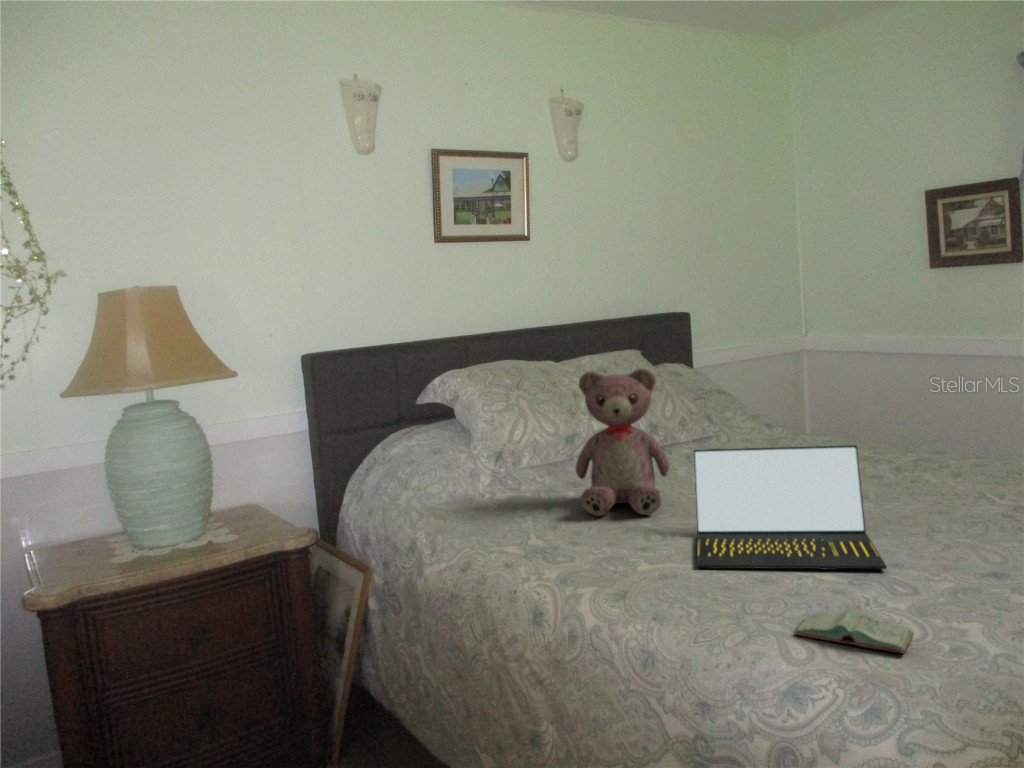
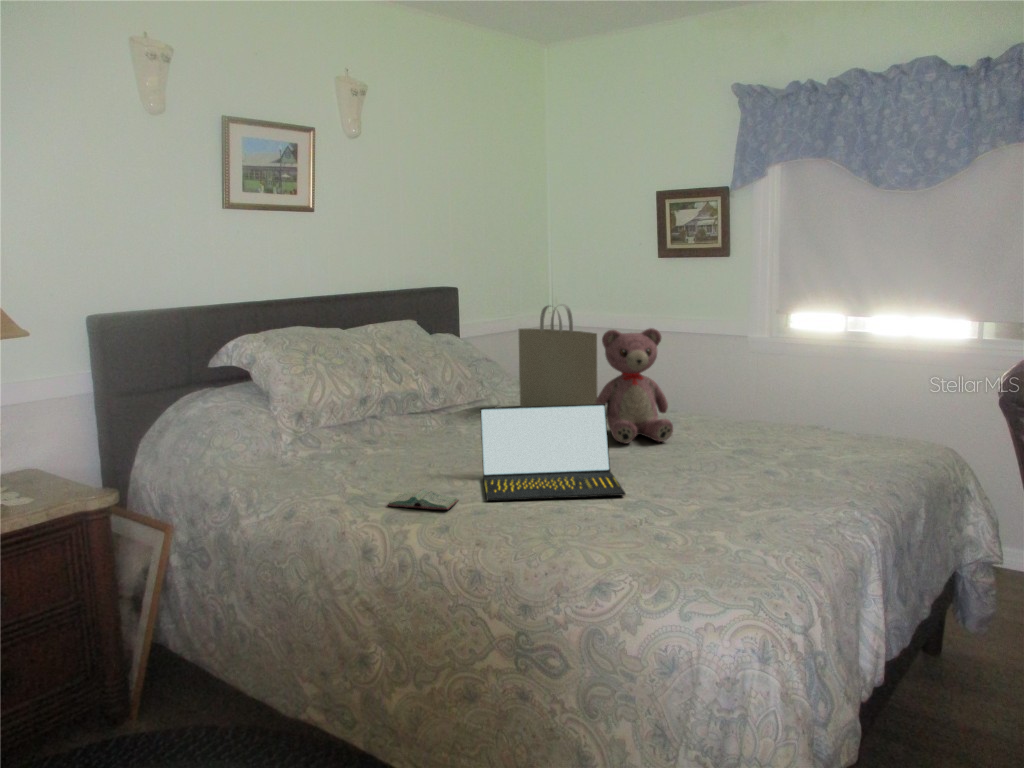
tote bag: none [753,325,852,457] -> present [519,304,597,407]
teddy bear: present [576,369,670,516] -> present [595,328,673,443]
book: present [794,609,914,654] -> present [388,489,459,510]

